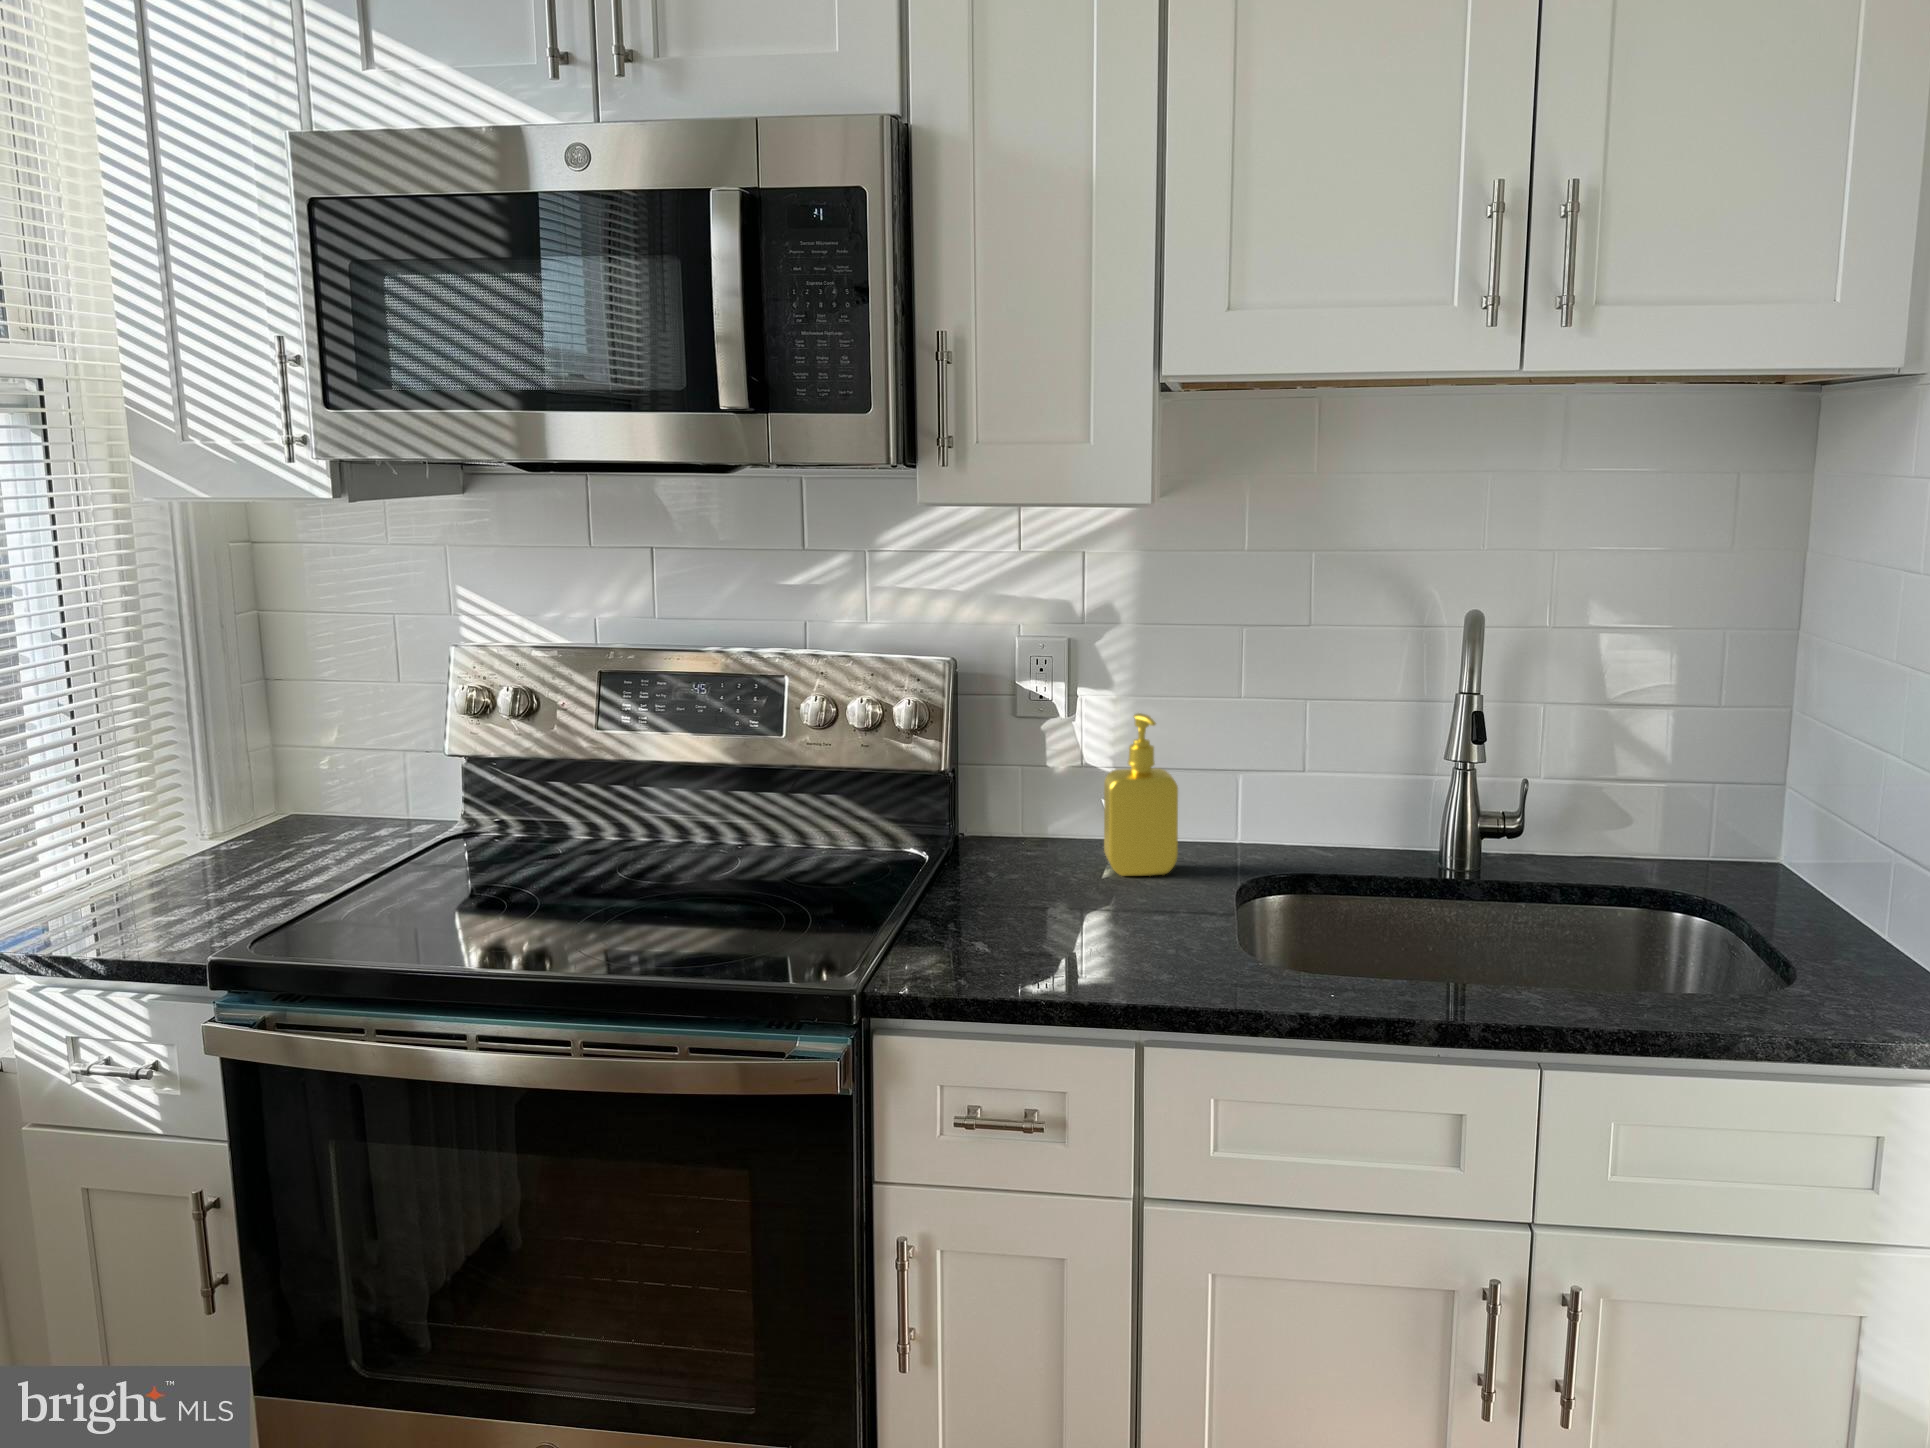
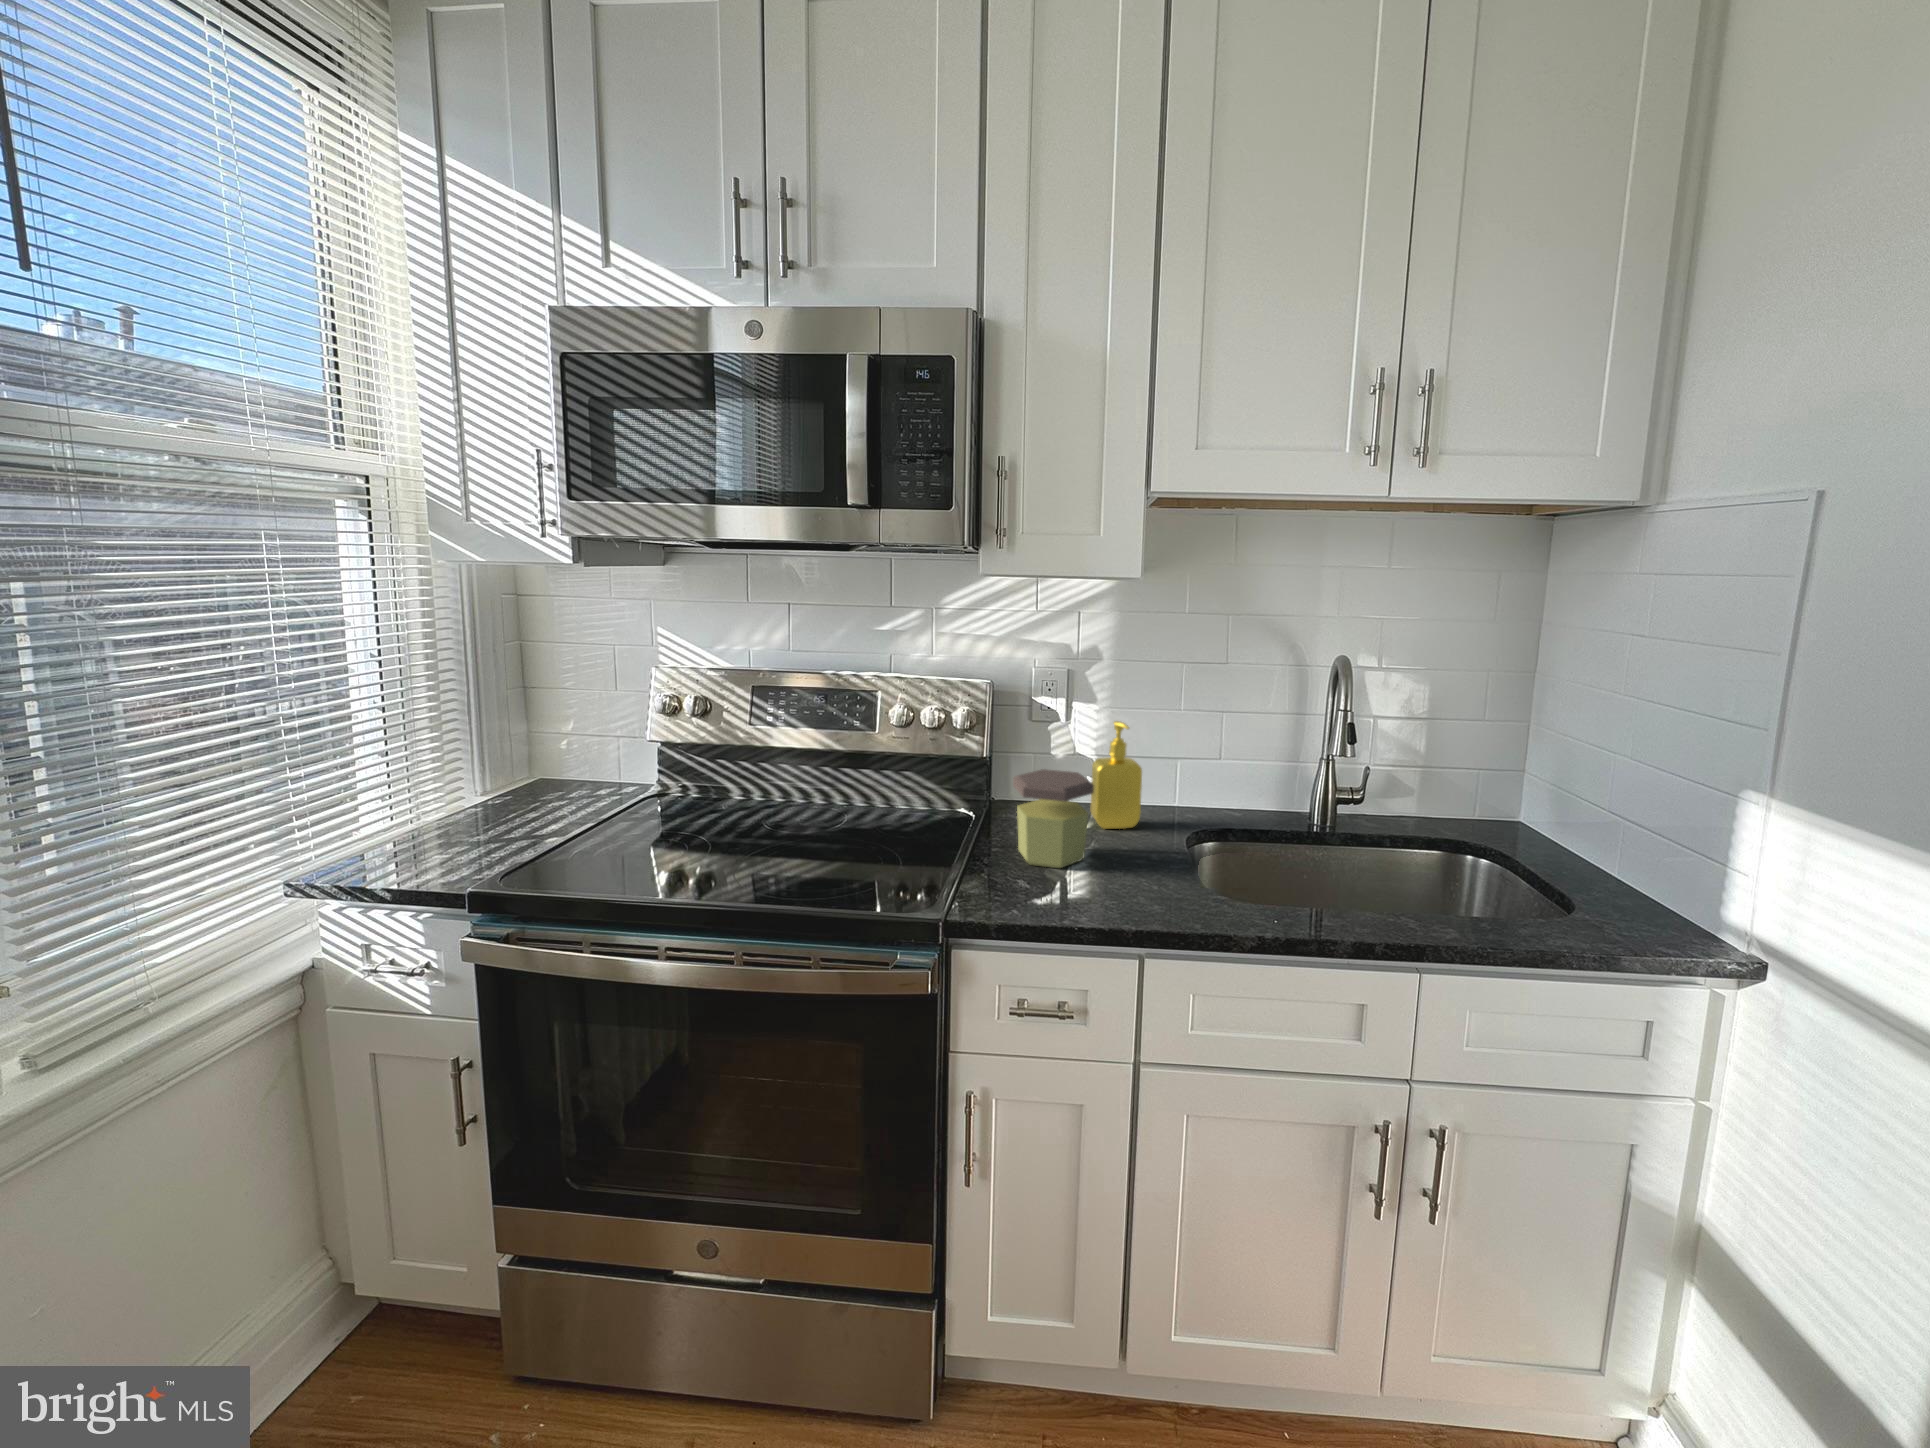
jar: none [973,786,1089,930] -> present [1013,769,1094,868]

